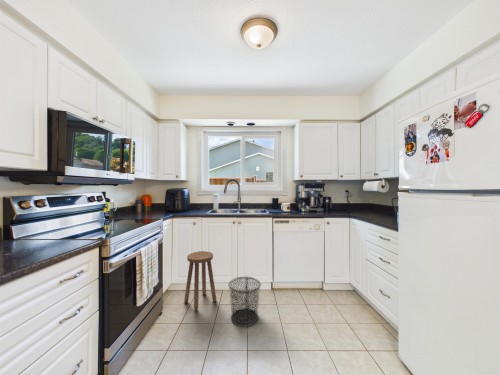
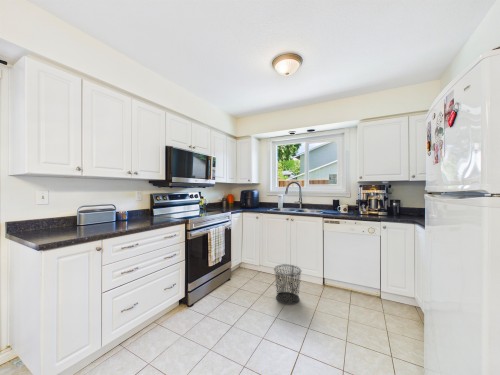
stool: present [184,251,216,310] -> none [247,240,271,285]

